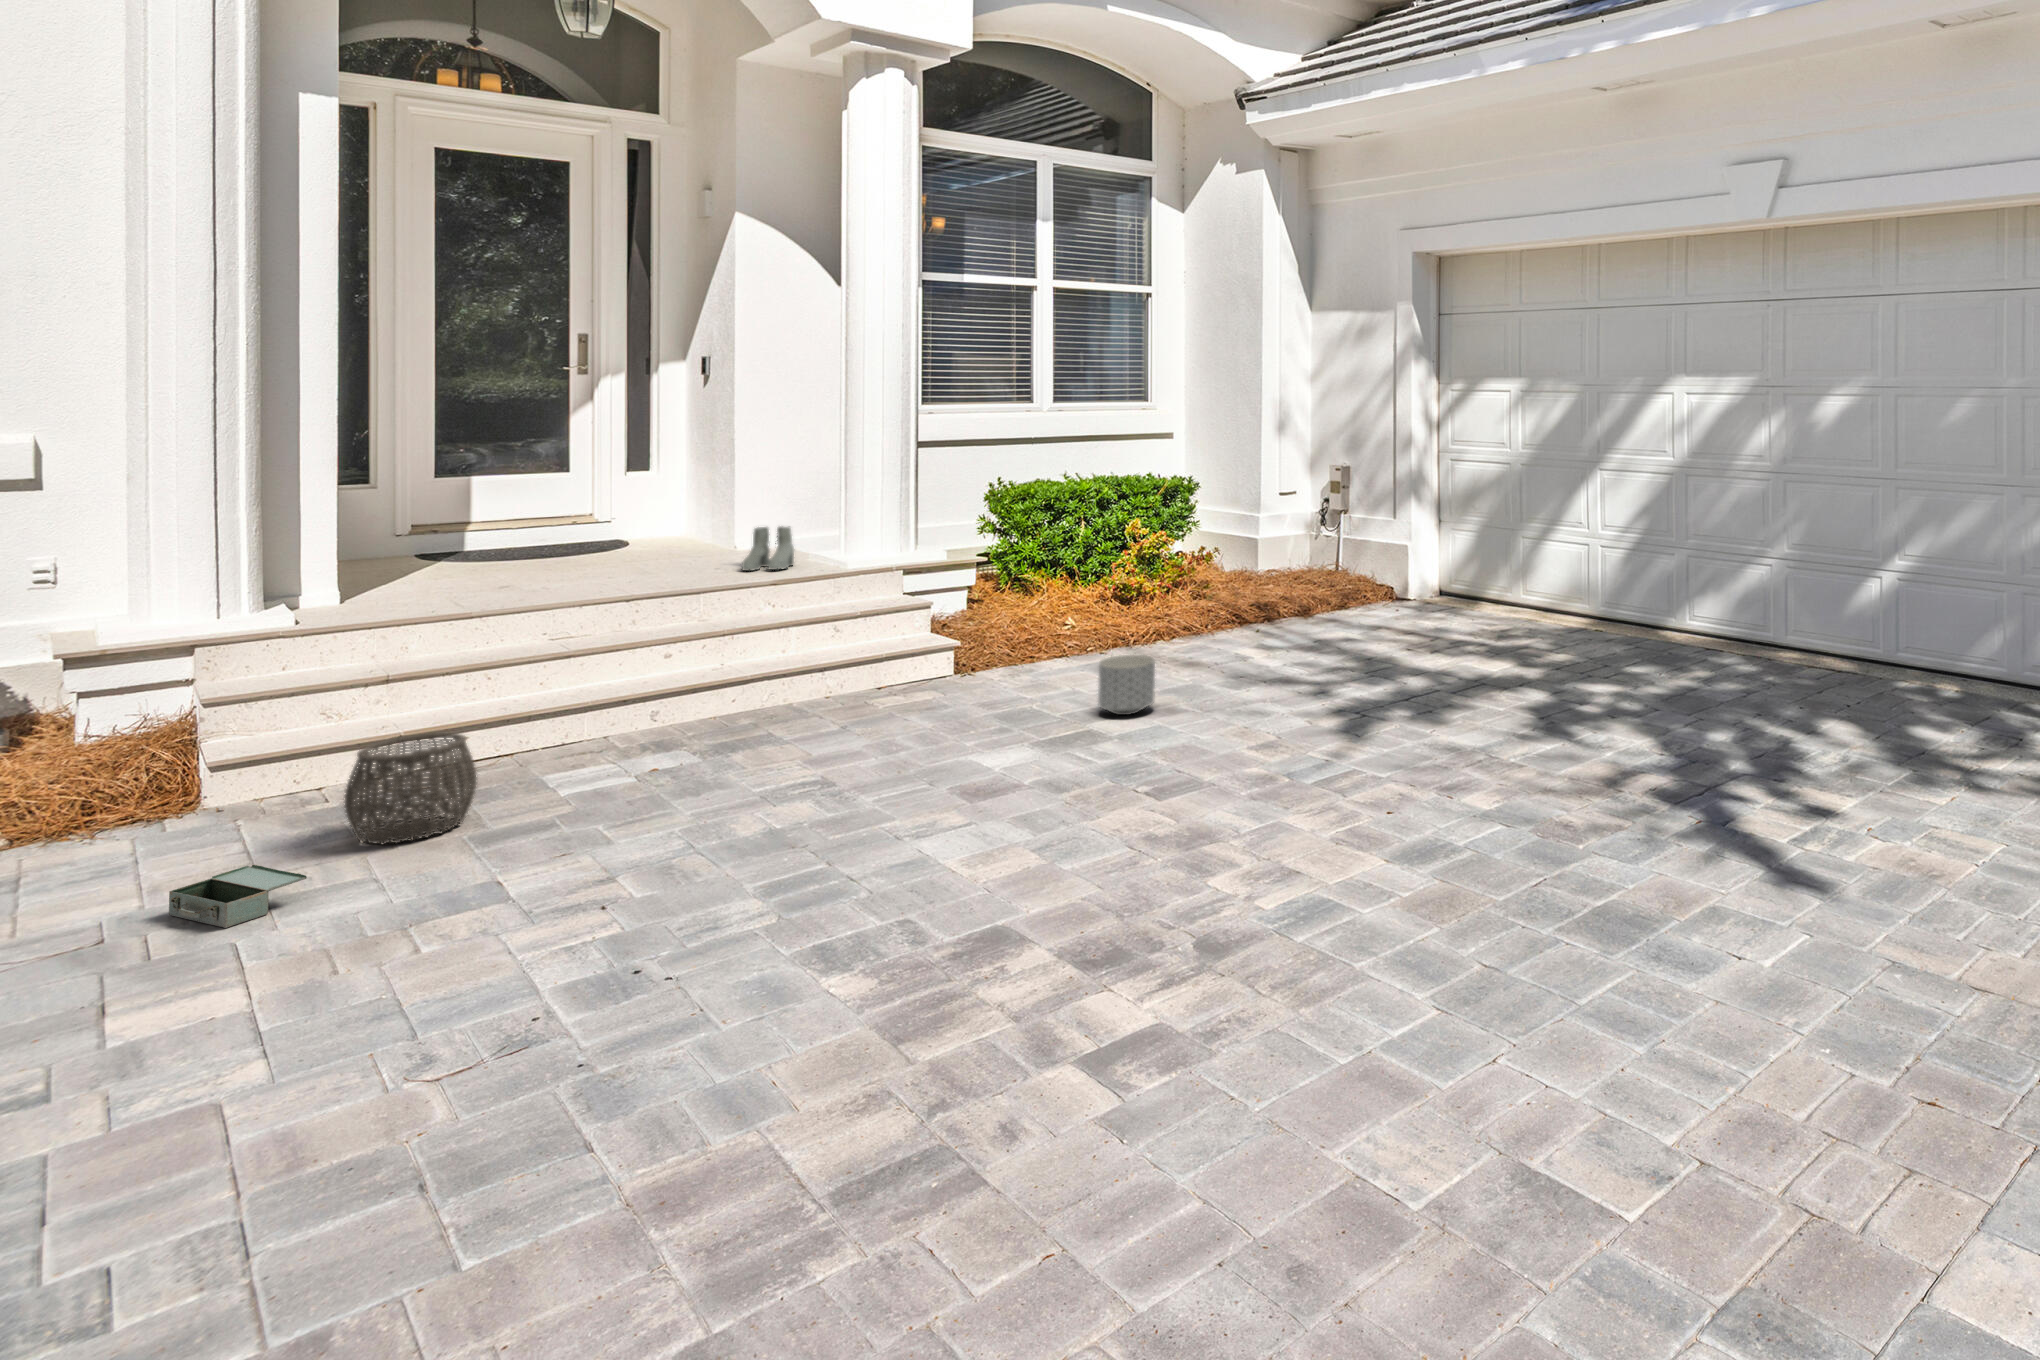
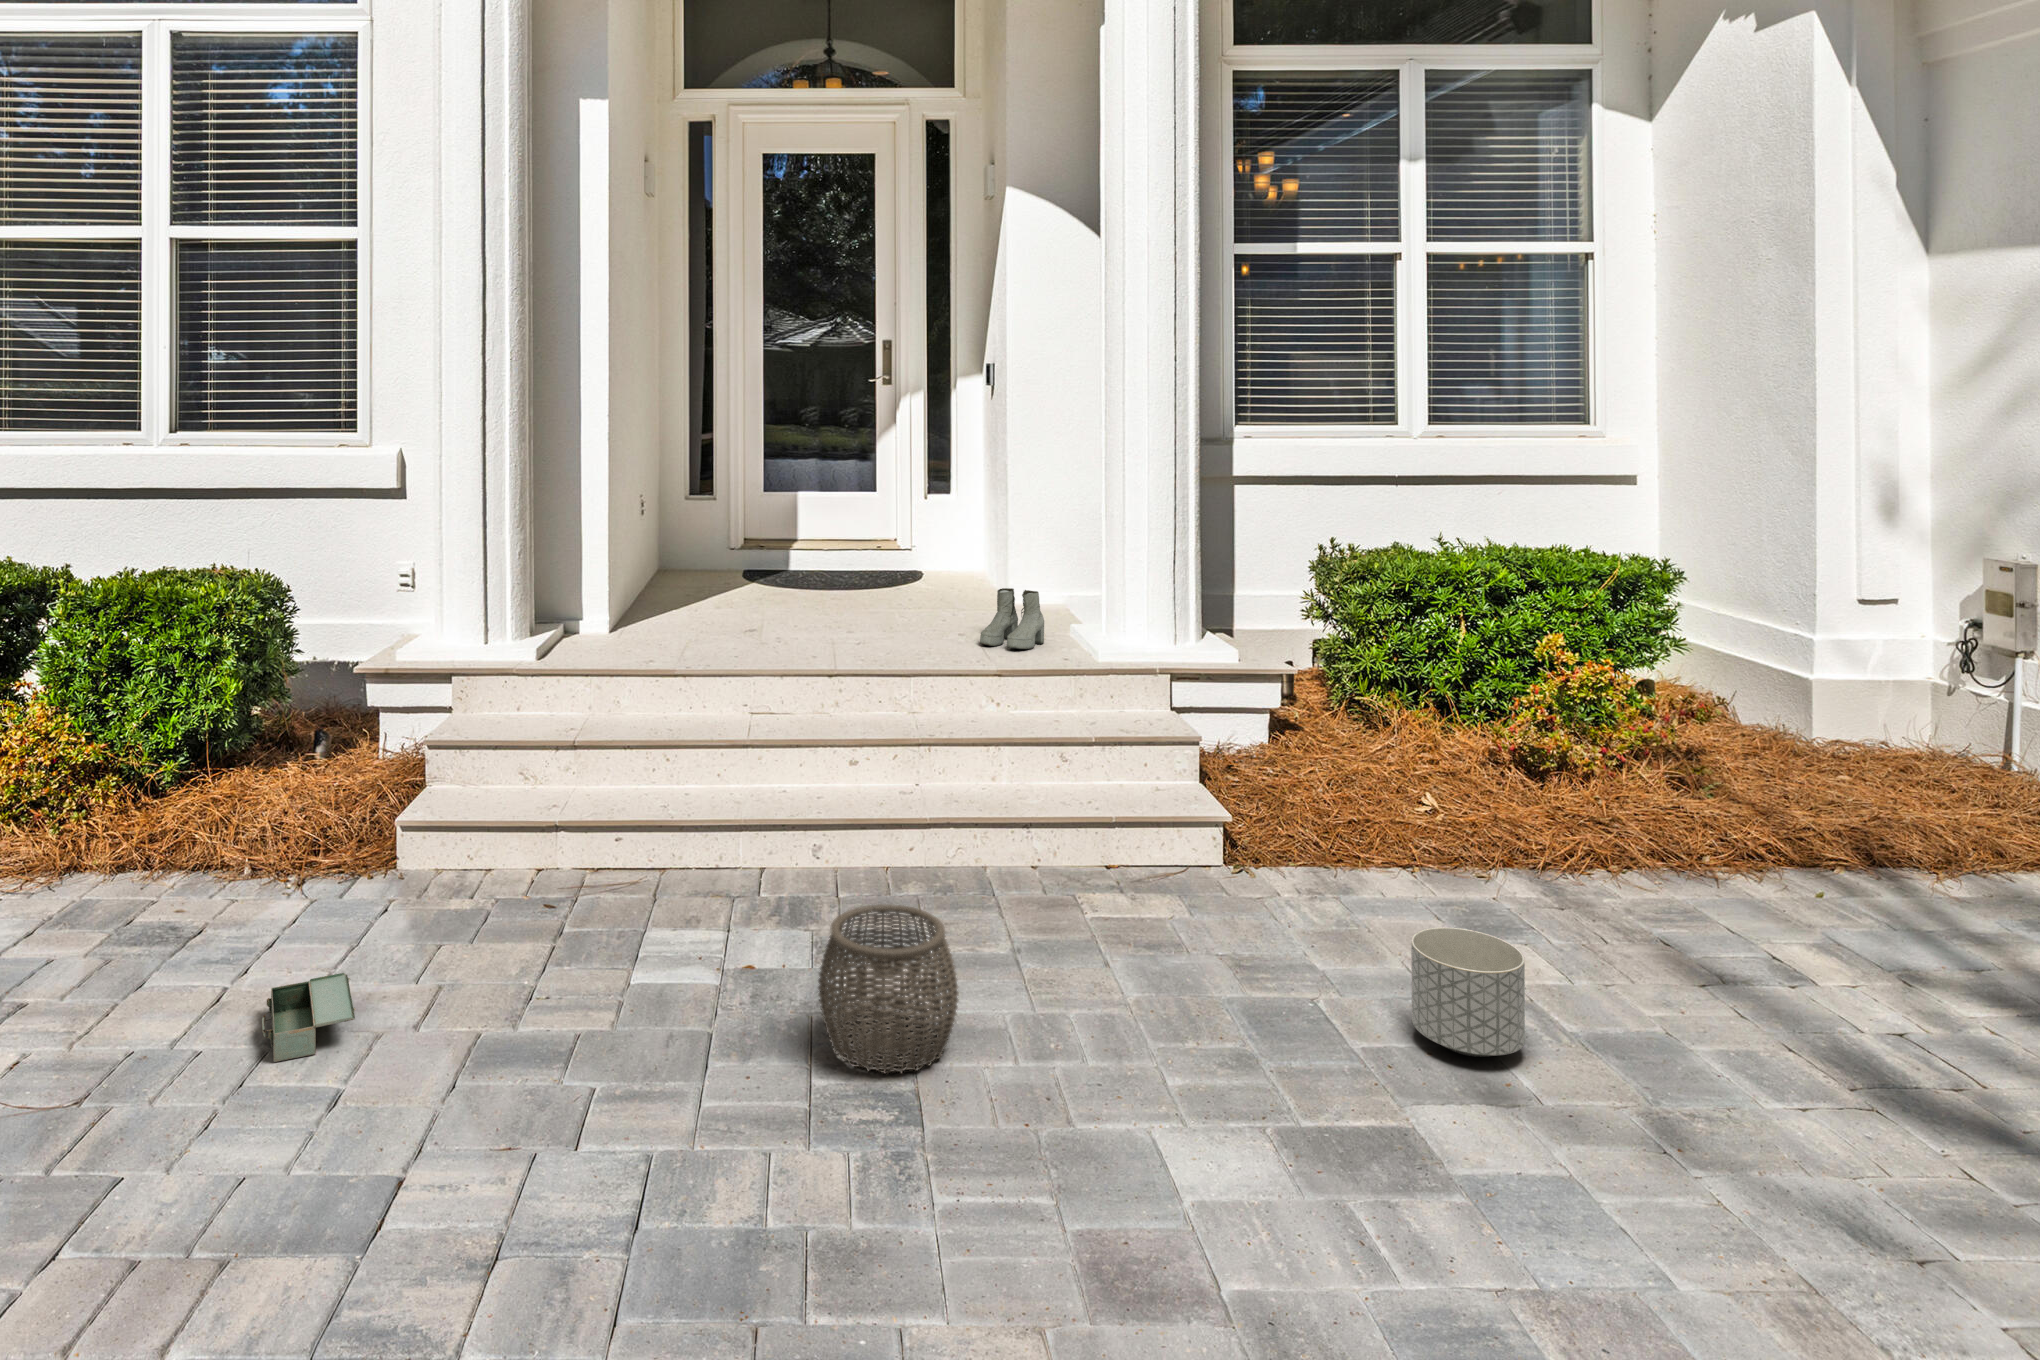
woven basket: present [344,733,477,844] -> present [818,904,959,1073]

